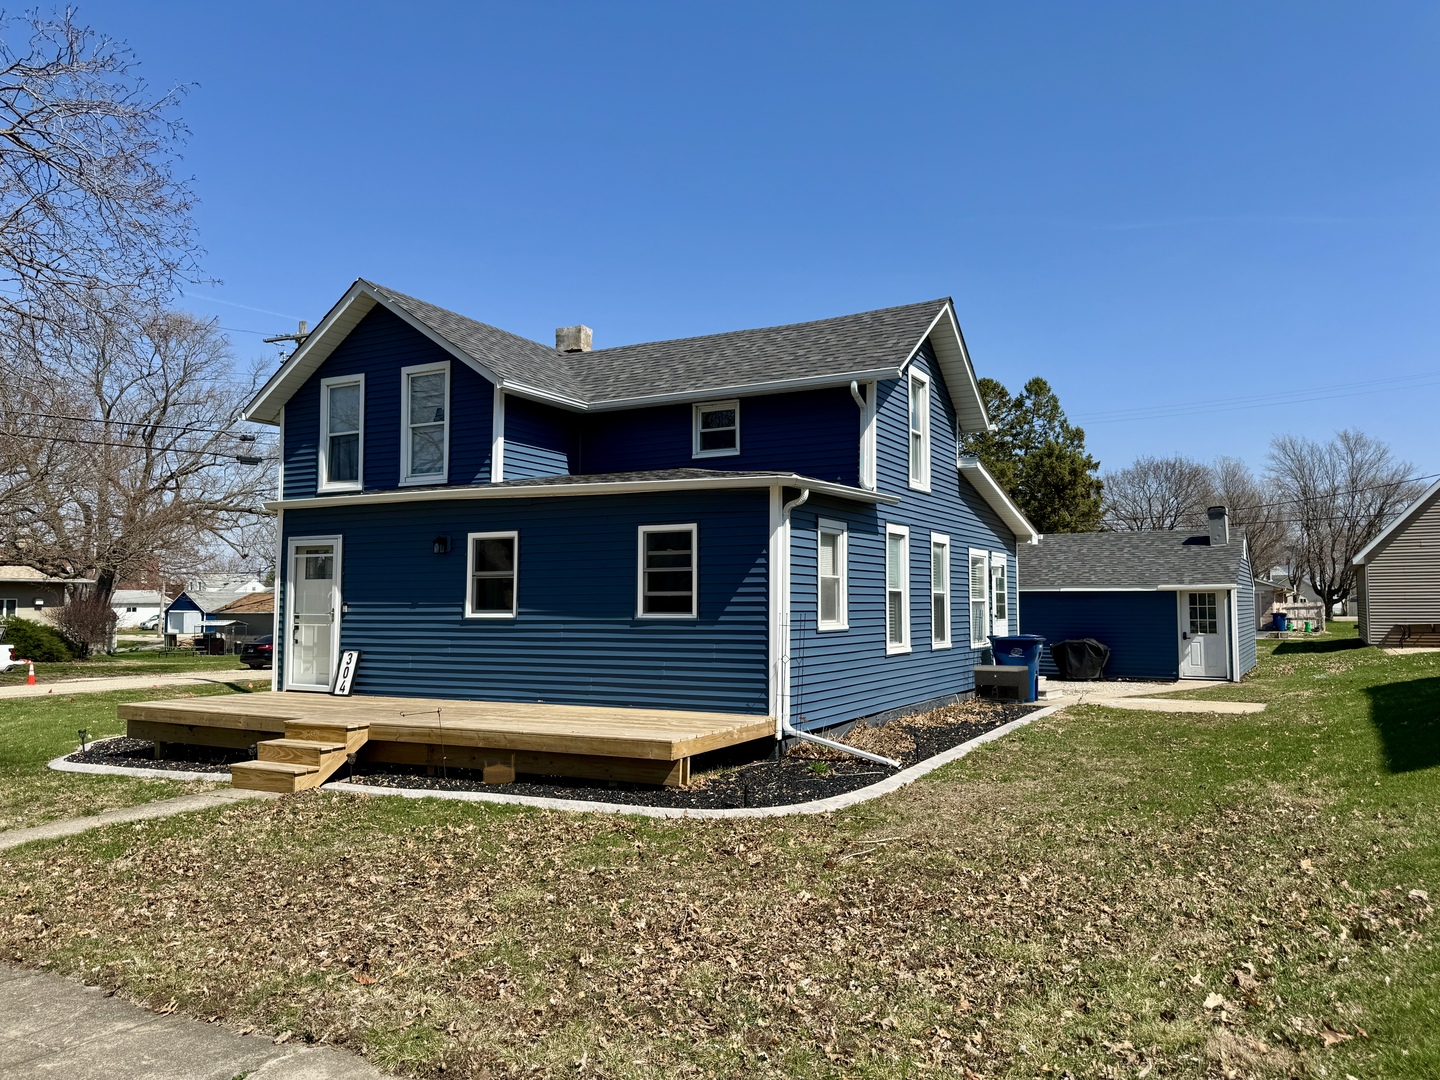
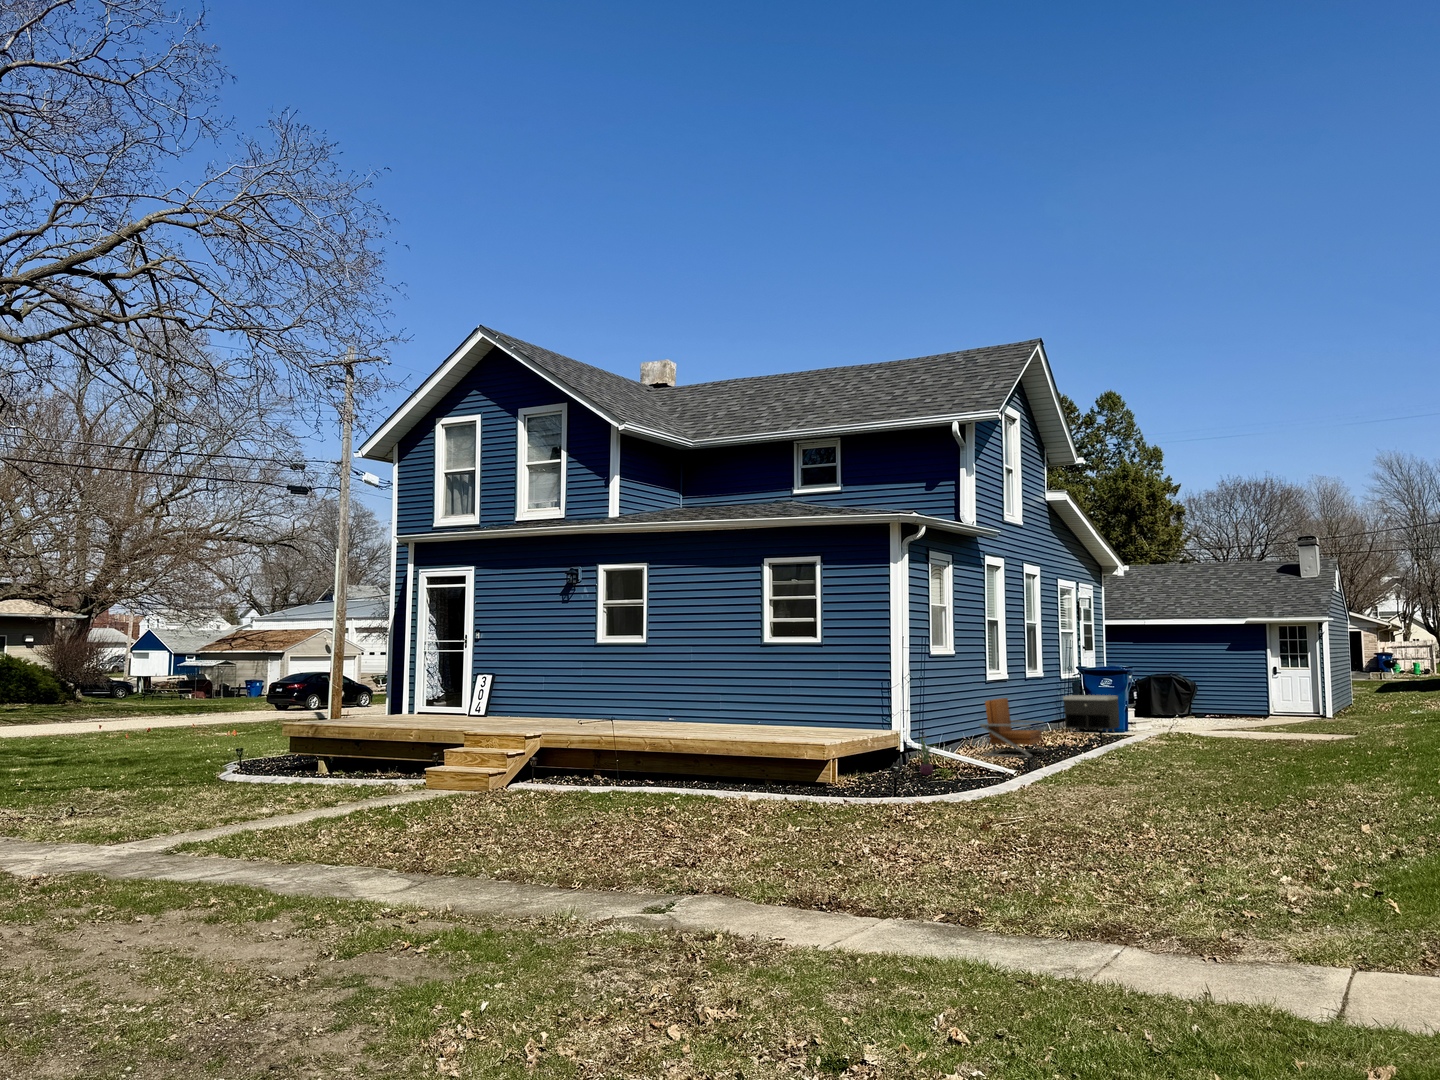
lounge chair: none [876,673,946,738] -> present [980,698,1045,757]
decorative plant: none [785,722,824,765] -> present [913,738,933,775]
woven basket: present [483,758,515,784] -> none [644,755,673,788]

